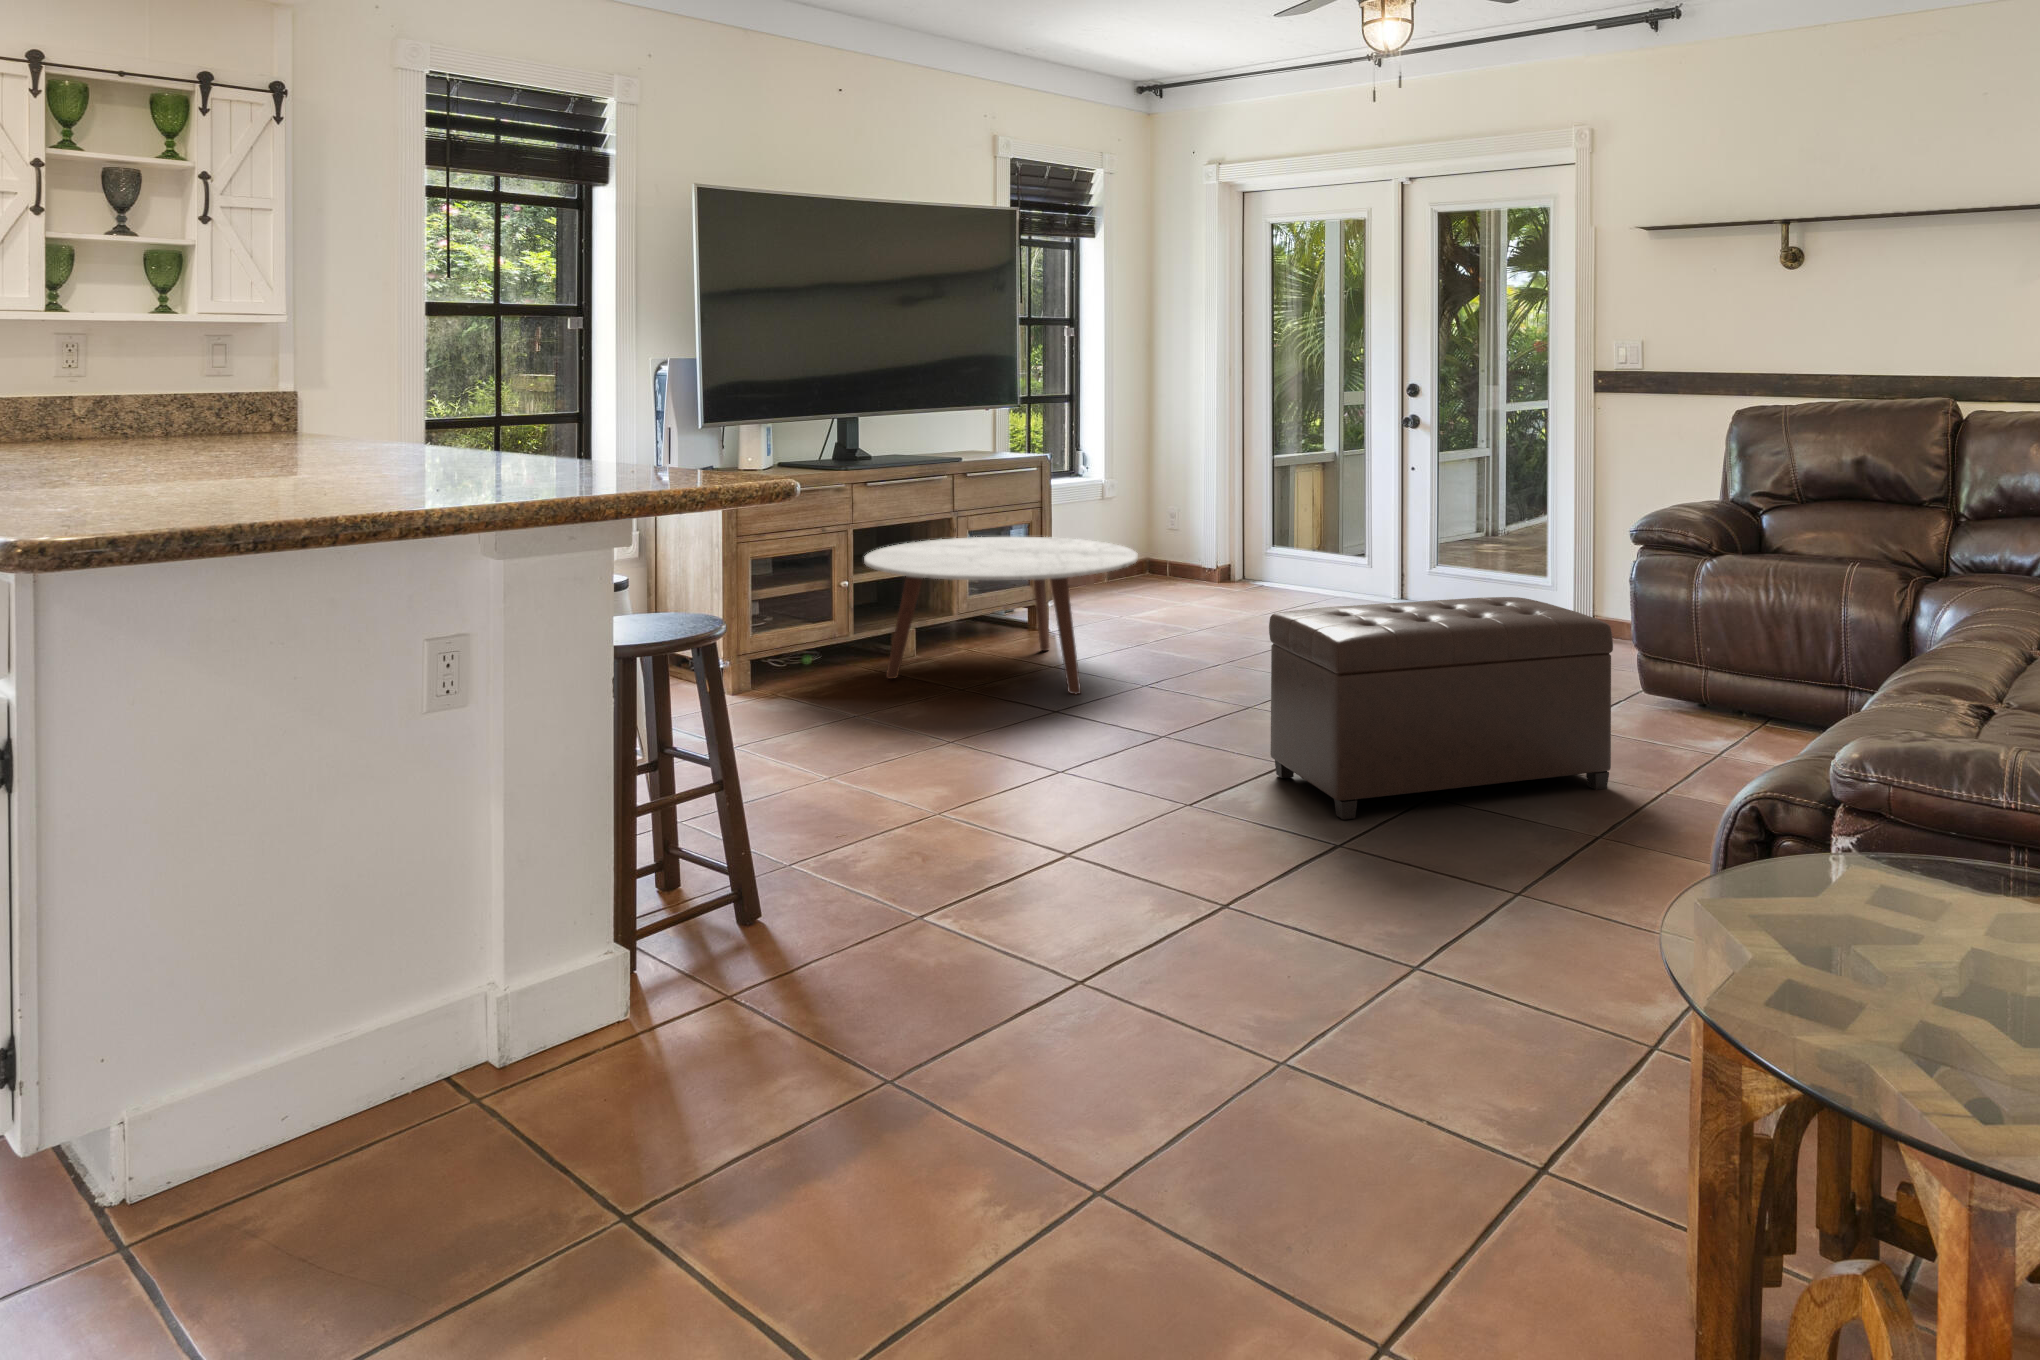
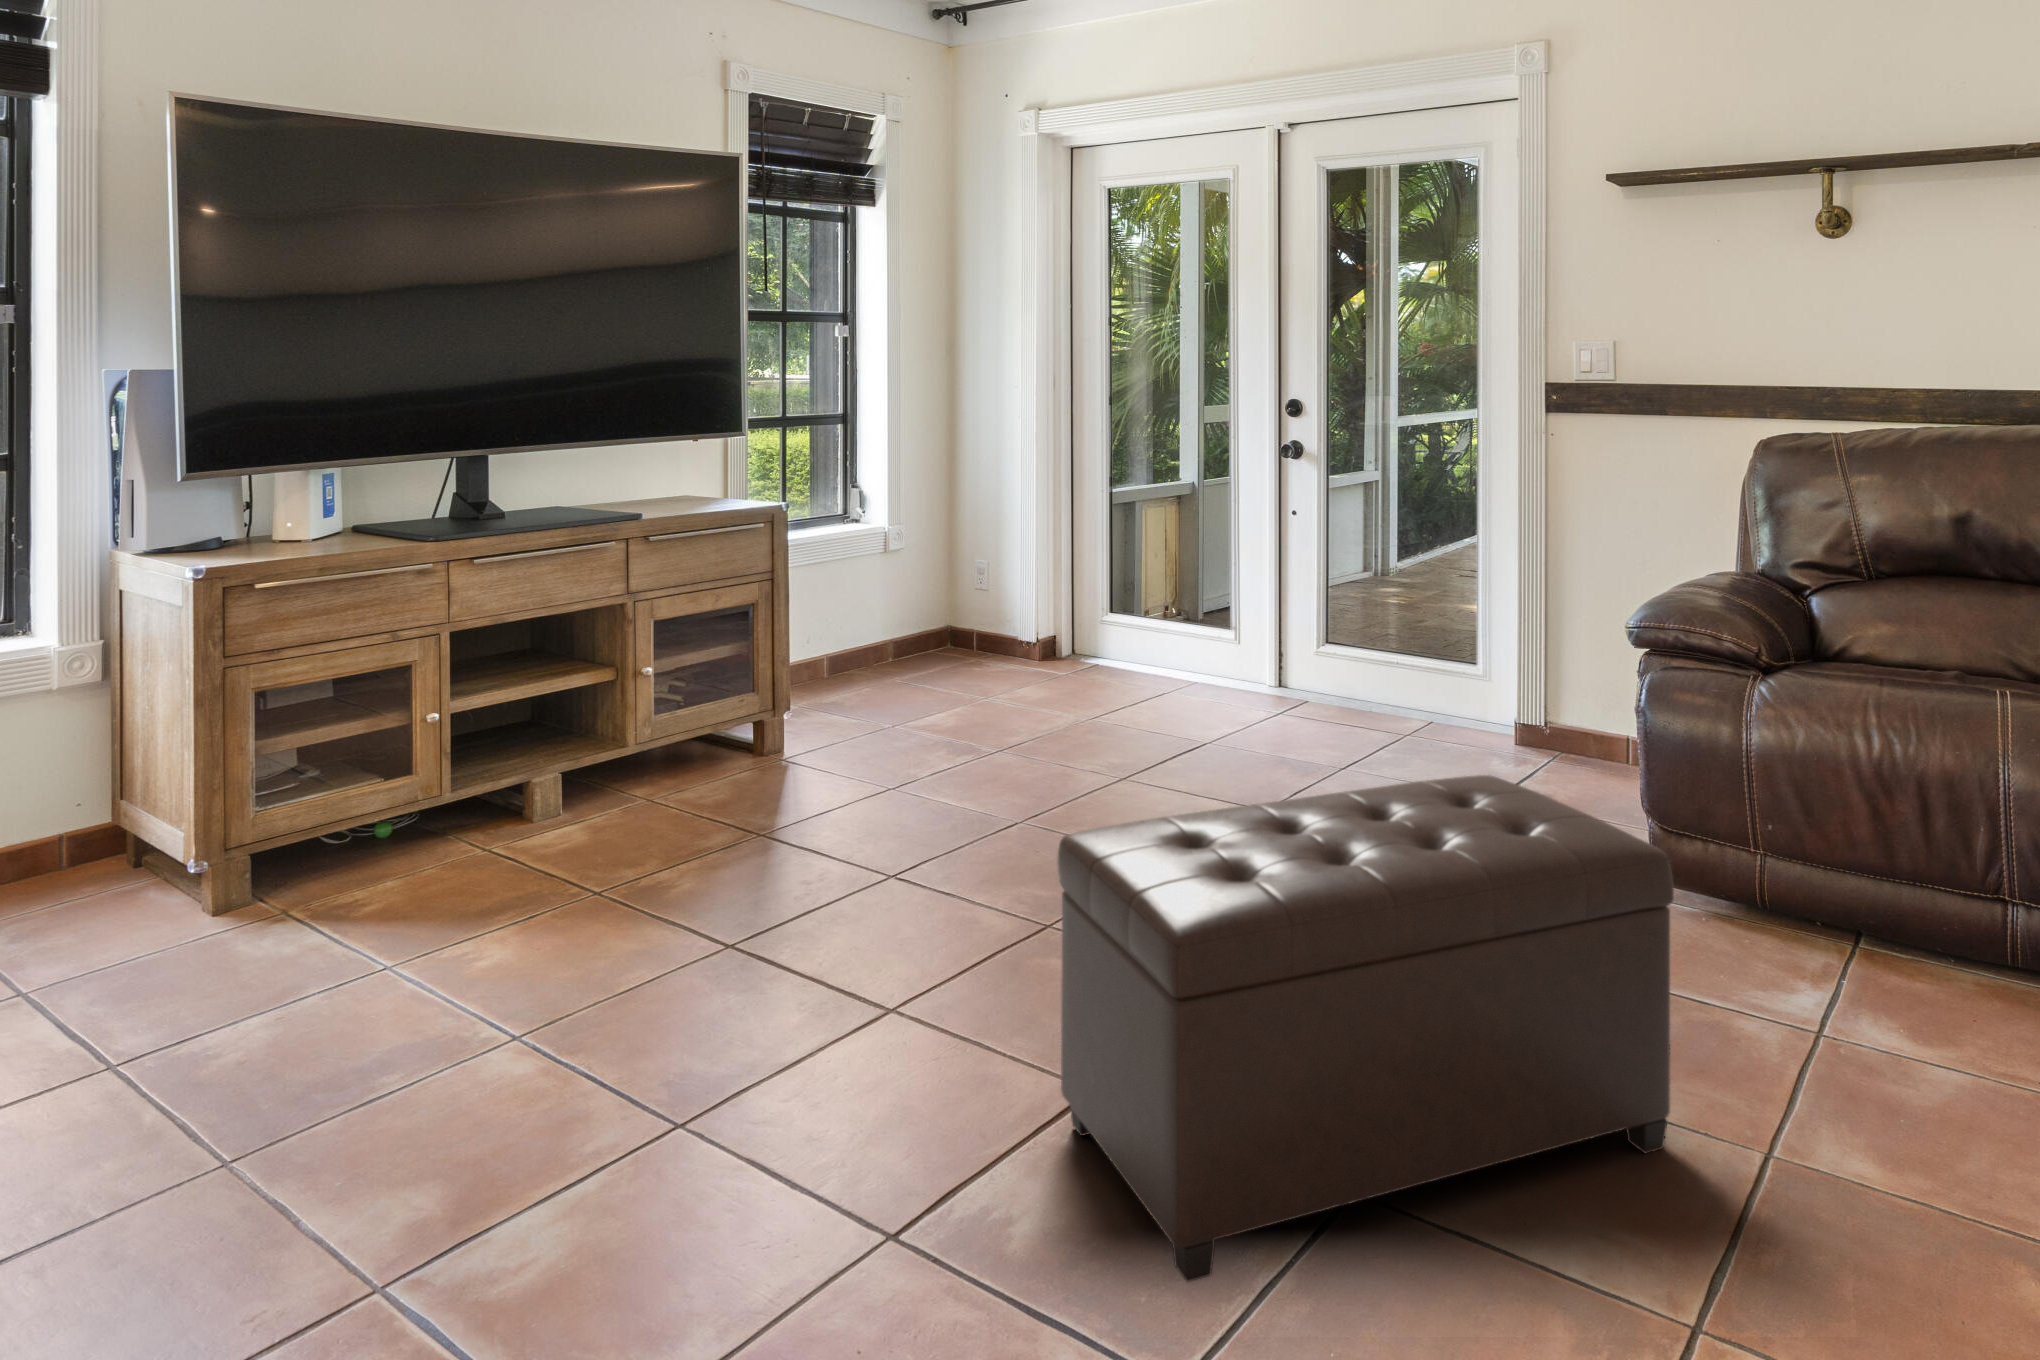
coffee table: present [864,537,1138,695] -> none [454,629,890,901]

